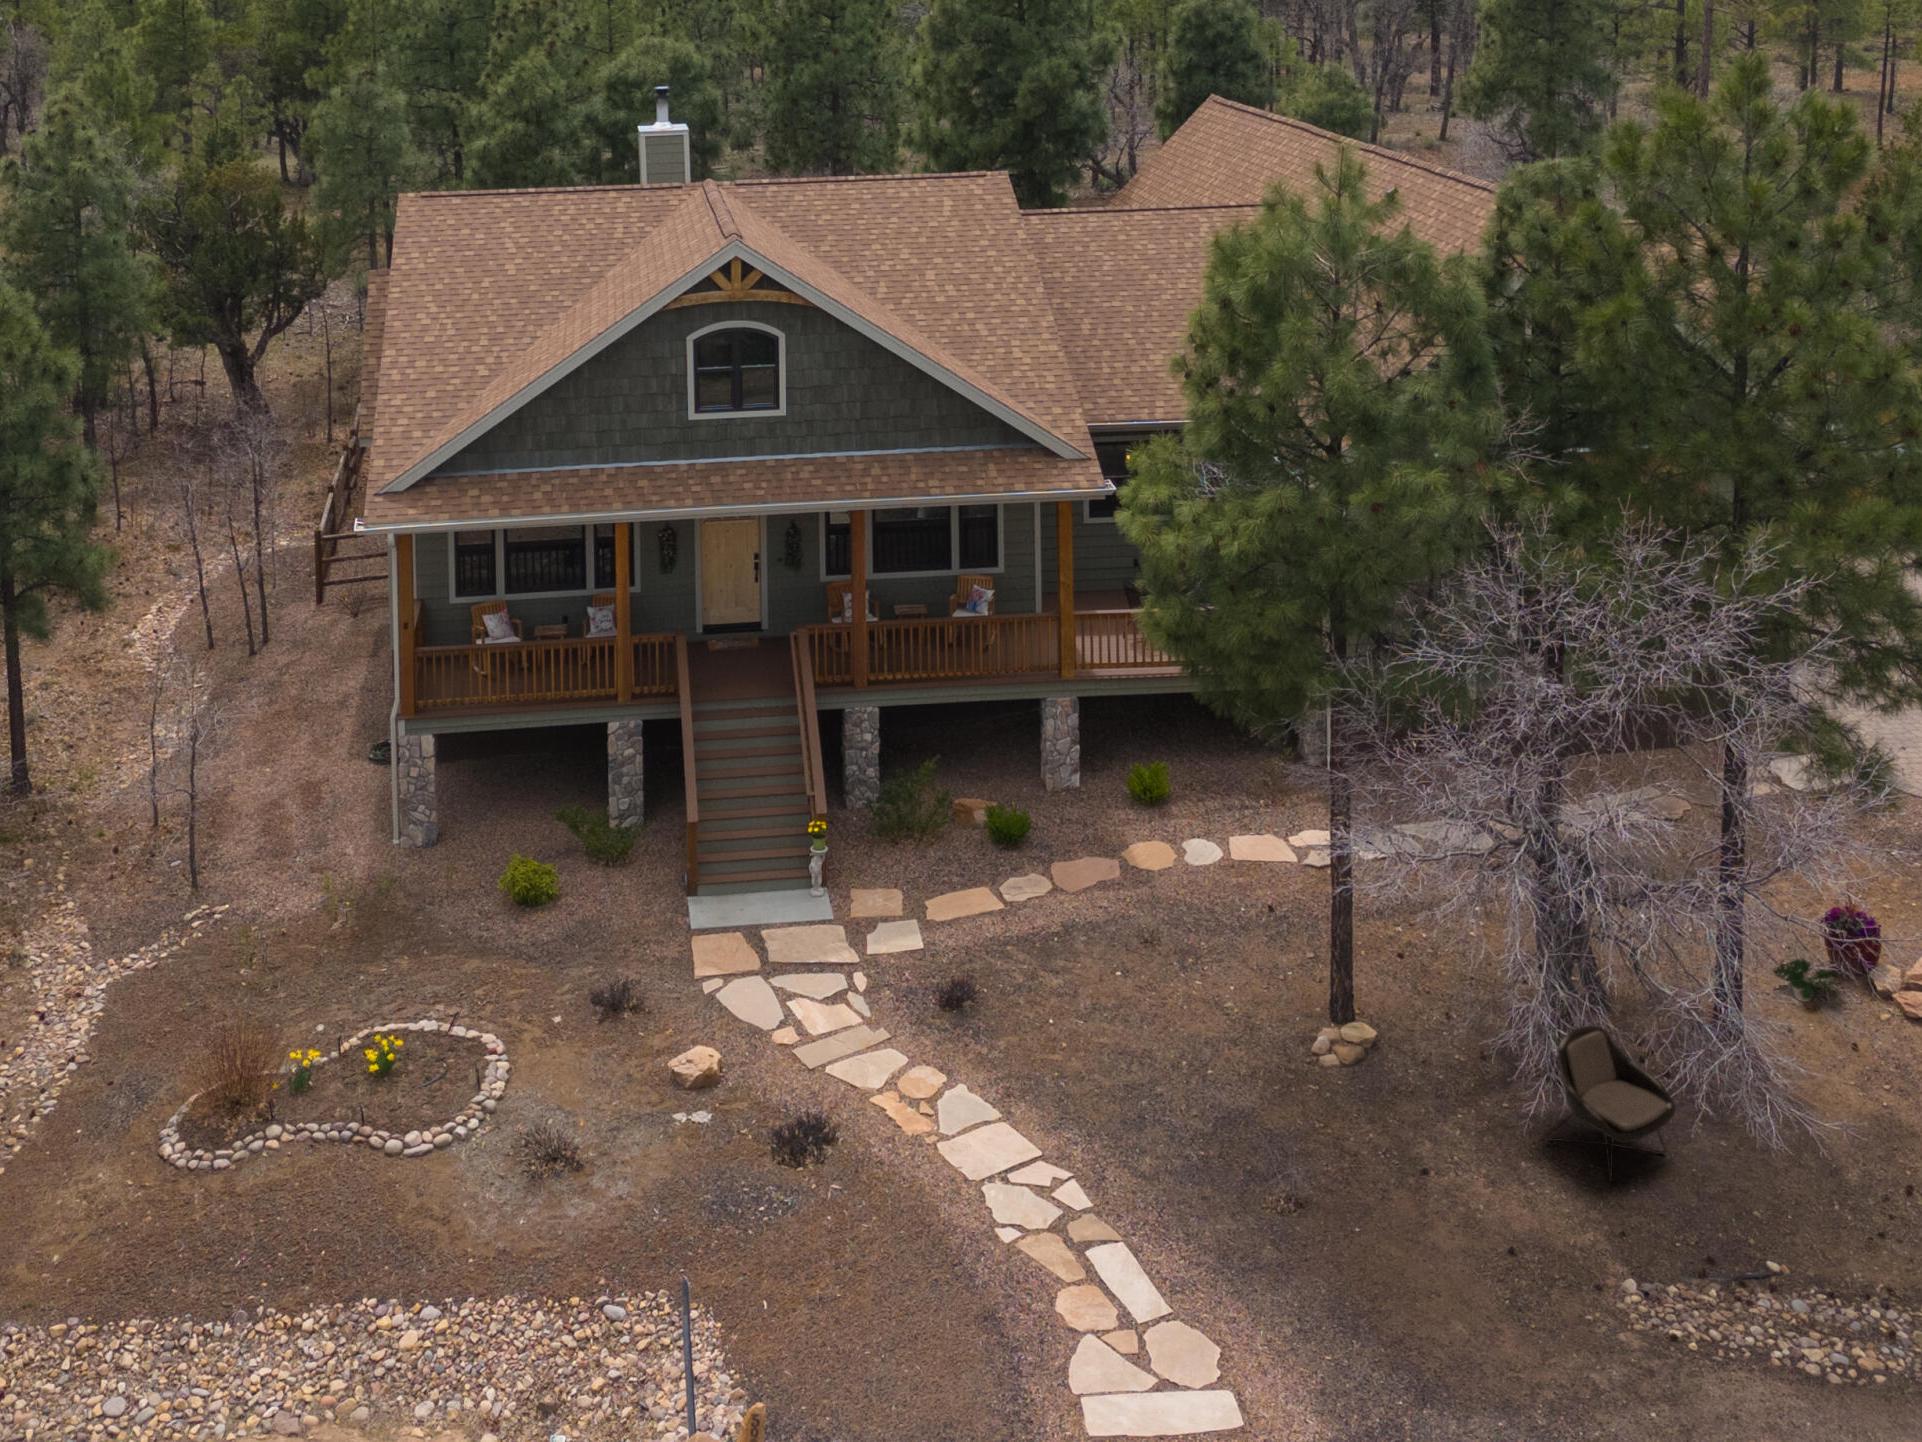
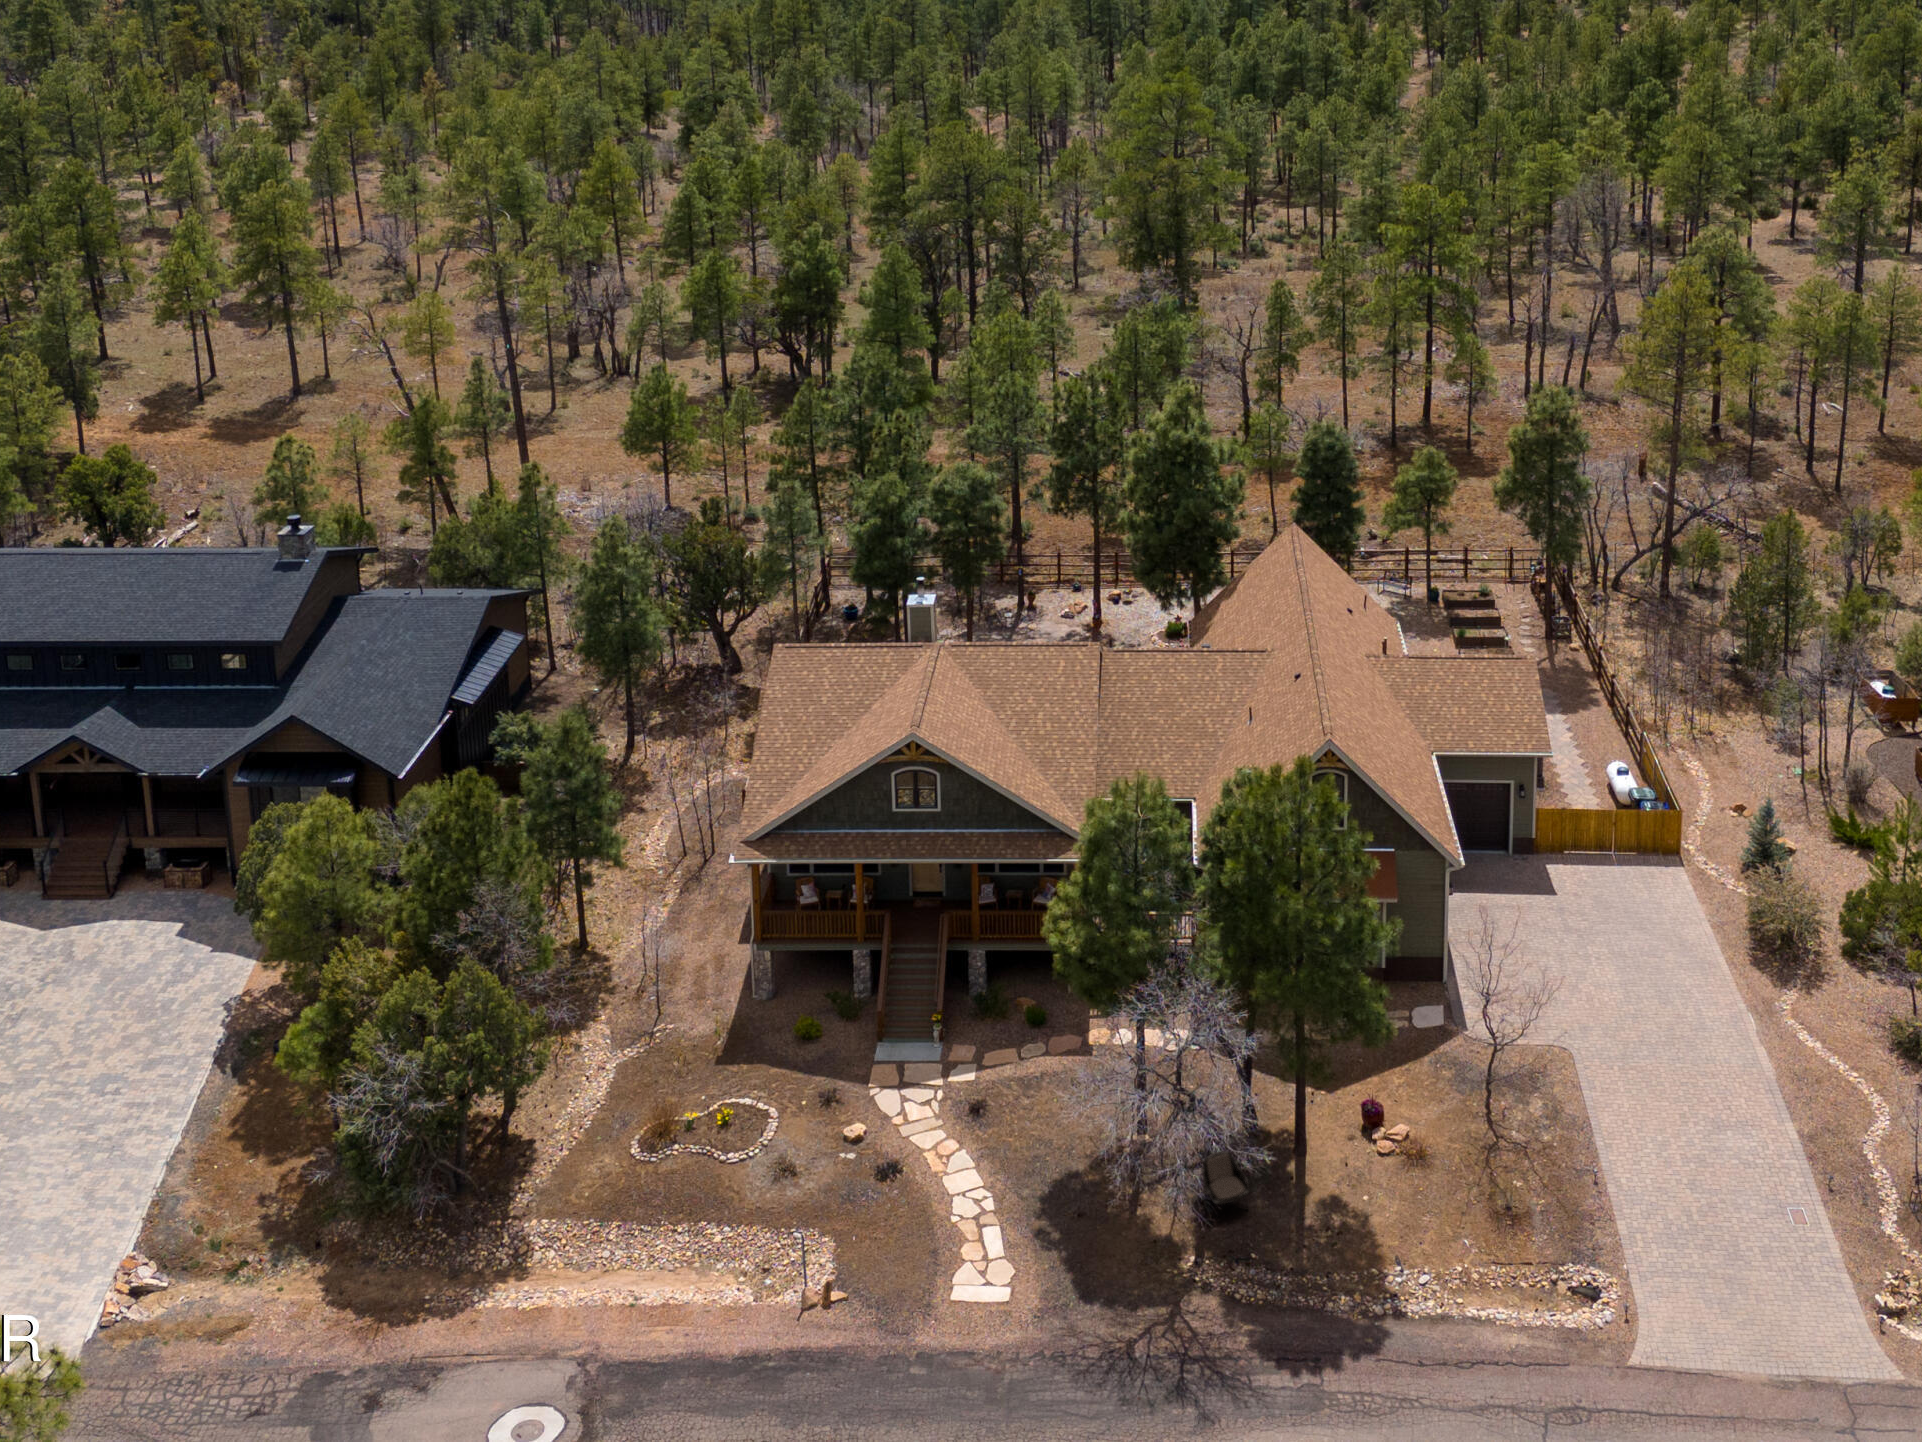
potted plant: present [1773,959,1844,1002] -> none [1359,1121,1389,1143]

